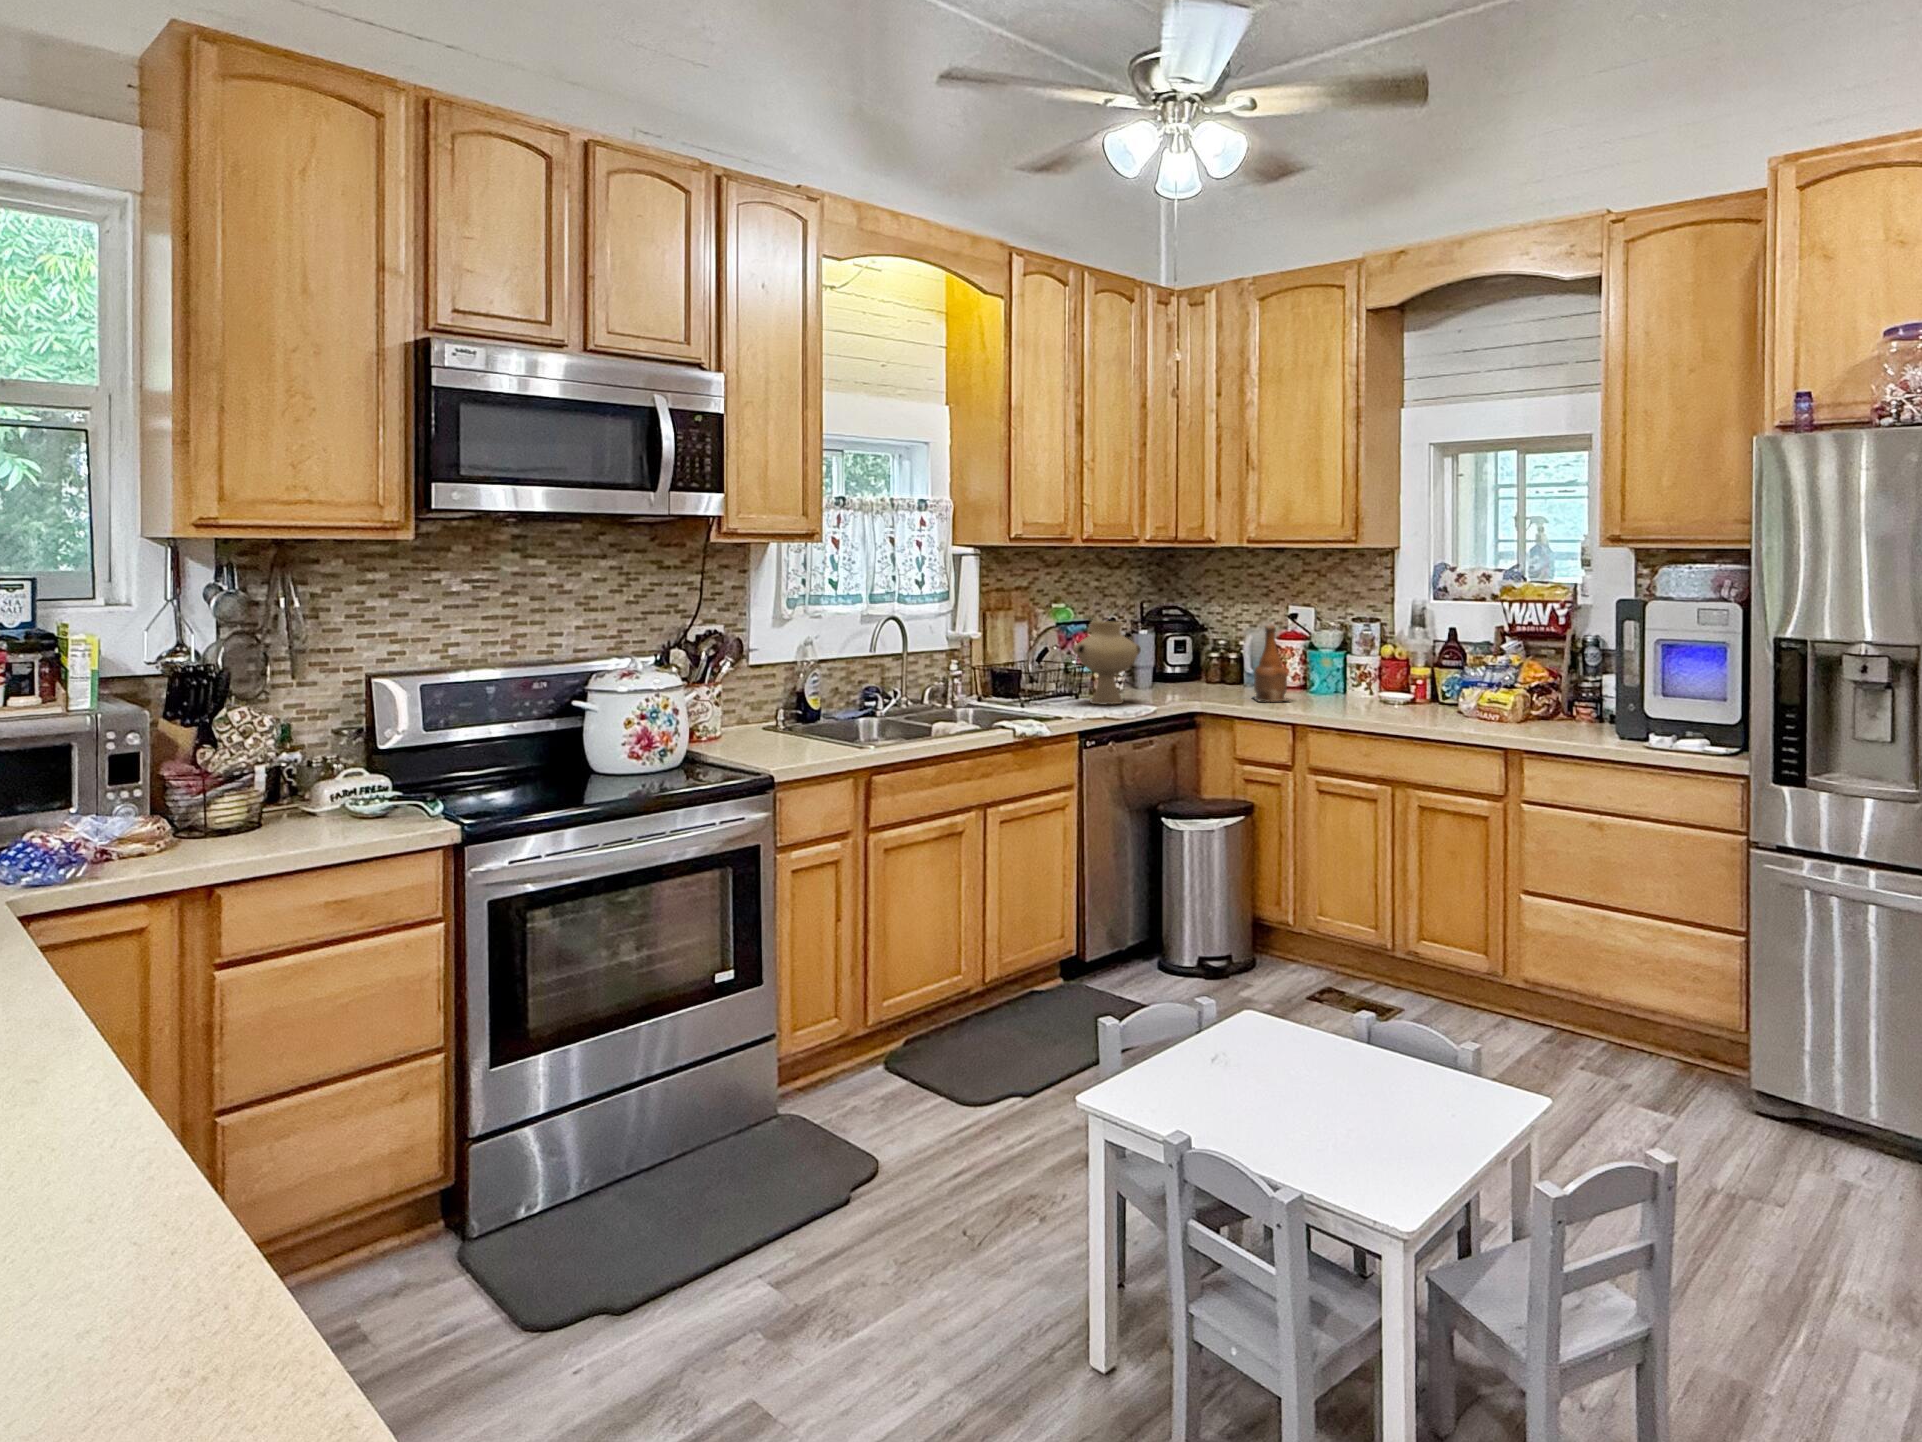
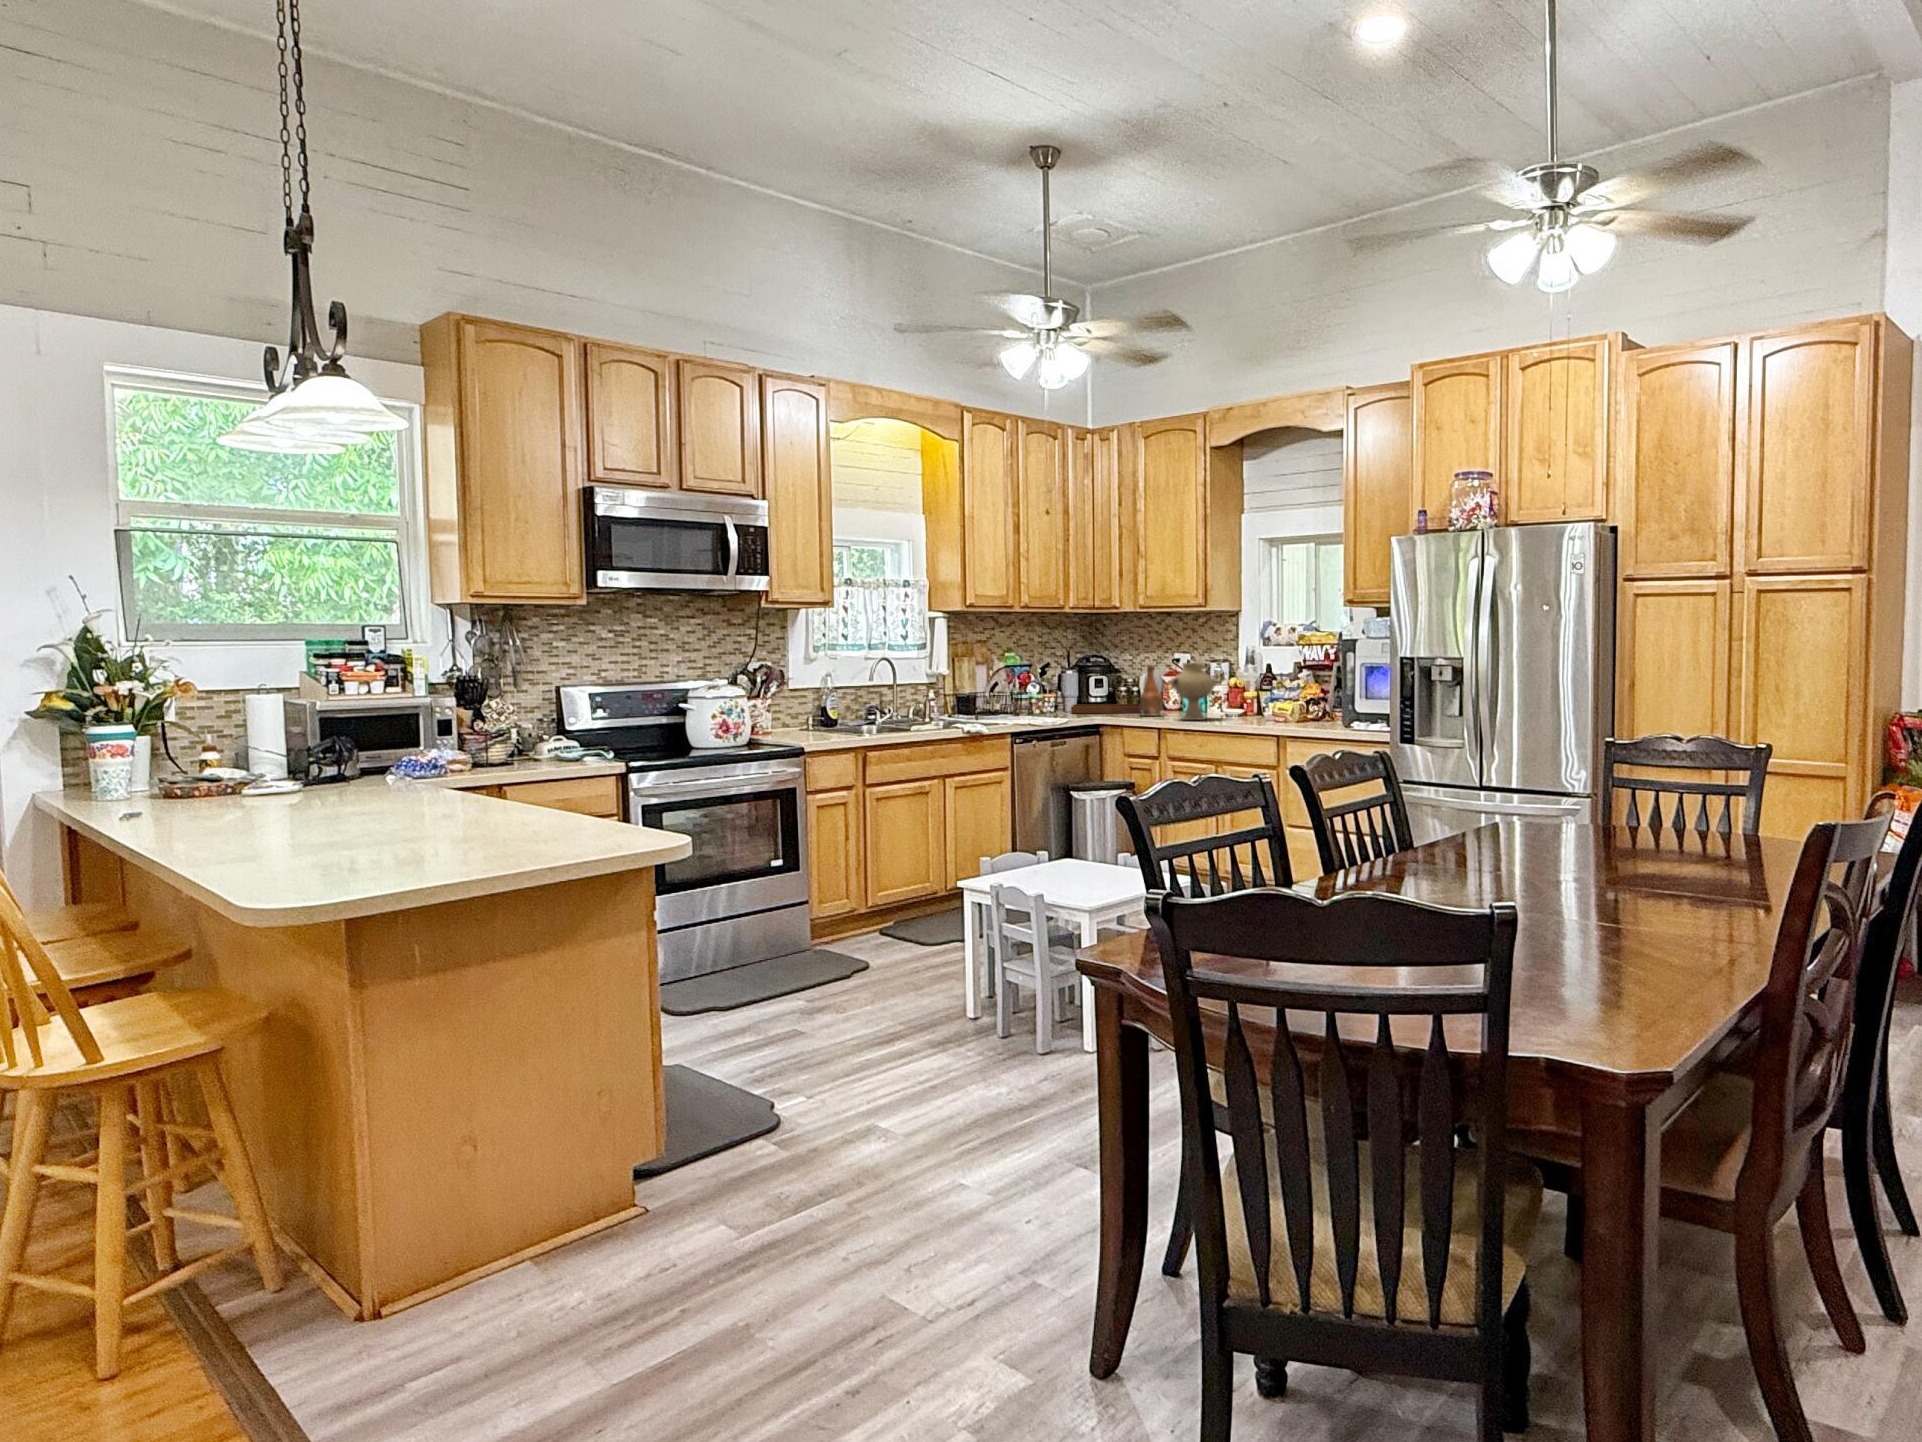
vase: present [1073,621,1141,705] -> present [1170,663,1217,720]
tray: none [1146,655,1251,693] -> present [1071,688,1142,713]

